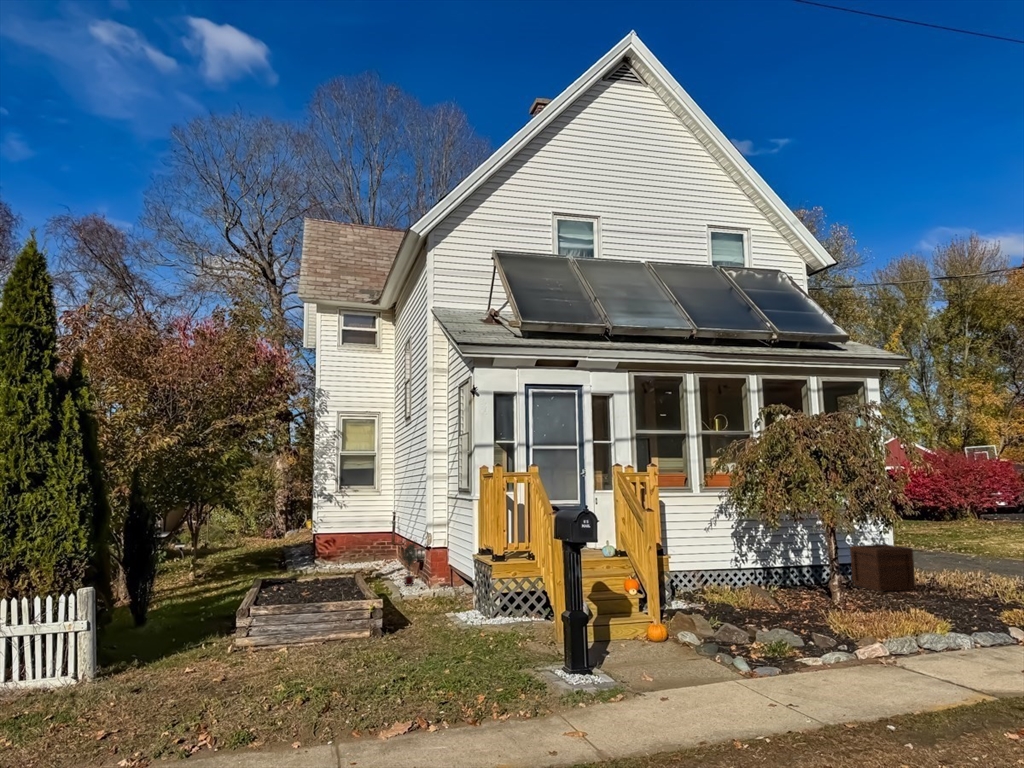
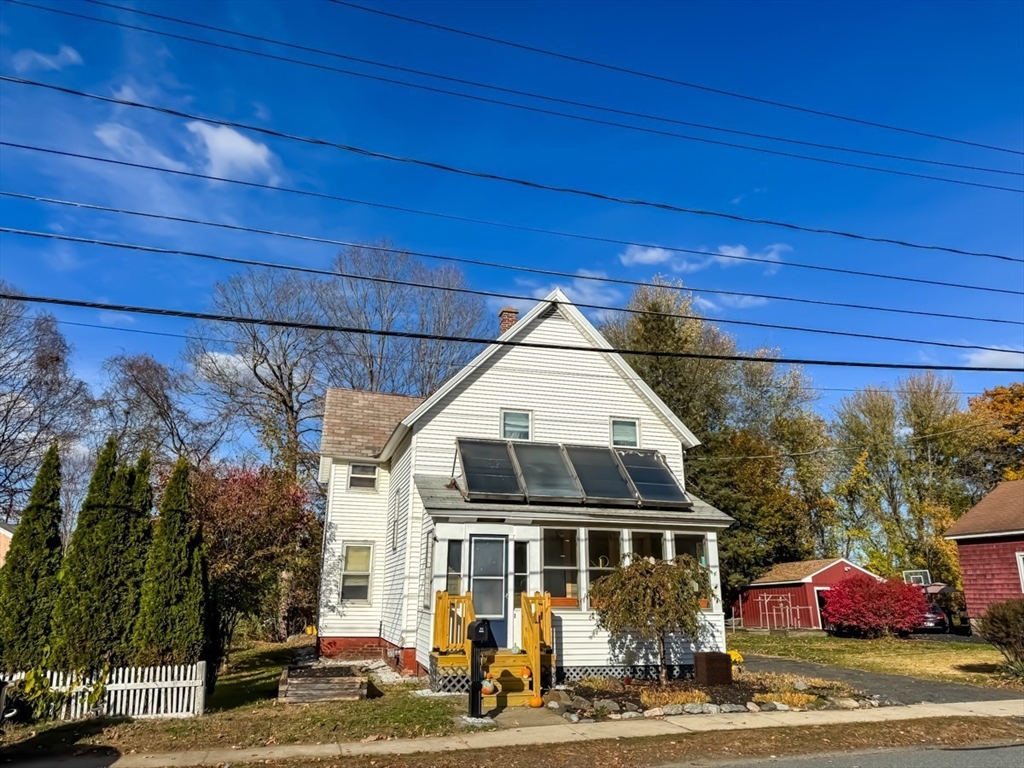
potted tree: present [401,539,423,586] -> present [614,645,641,685]

